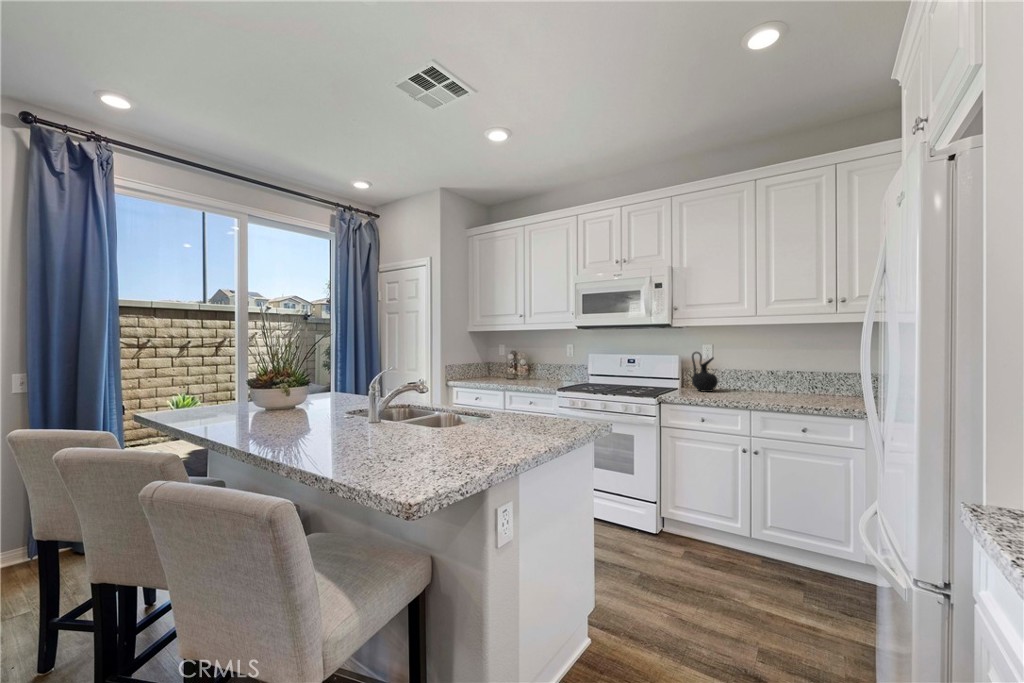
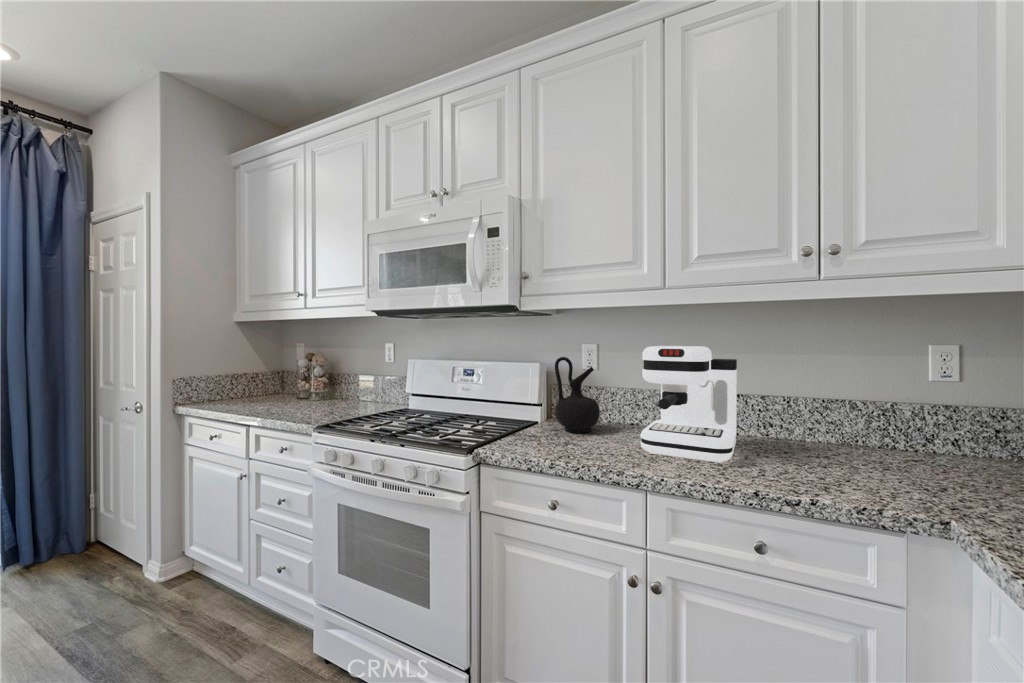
coffee maker: none [745,346,796,401] -> present [640,346,737,463]

